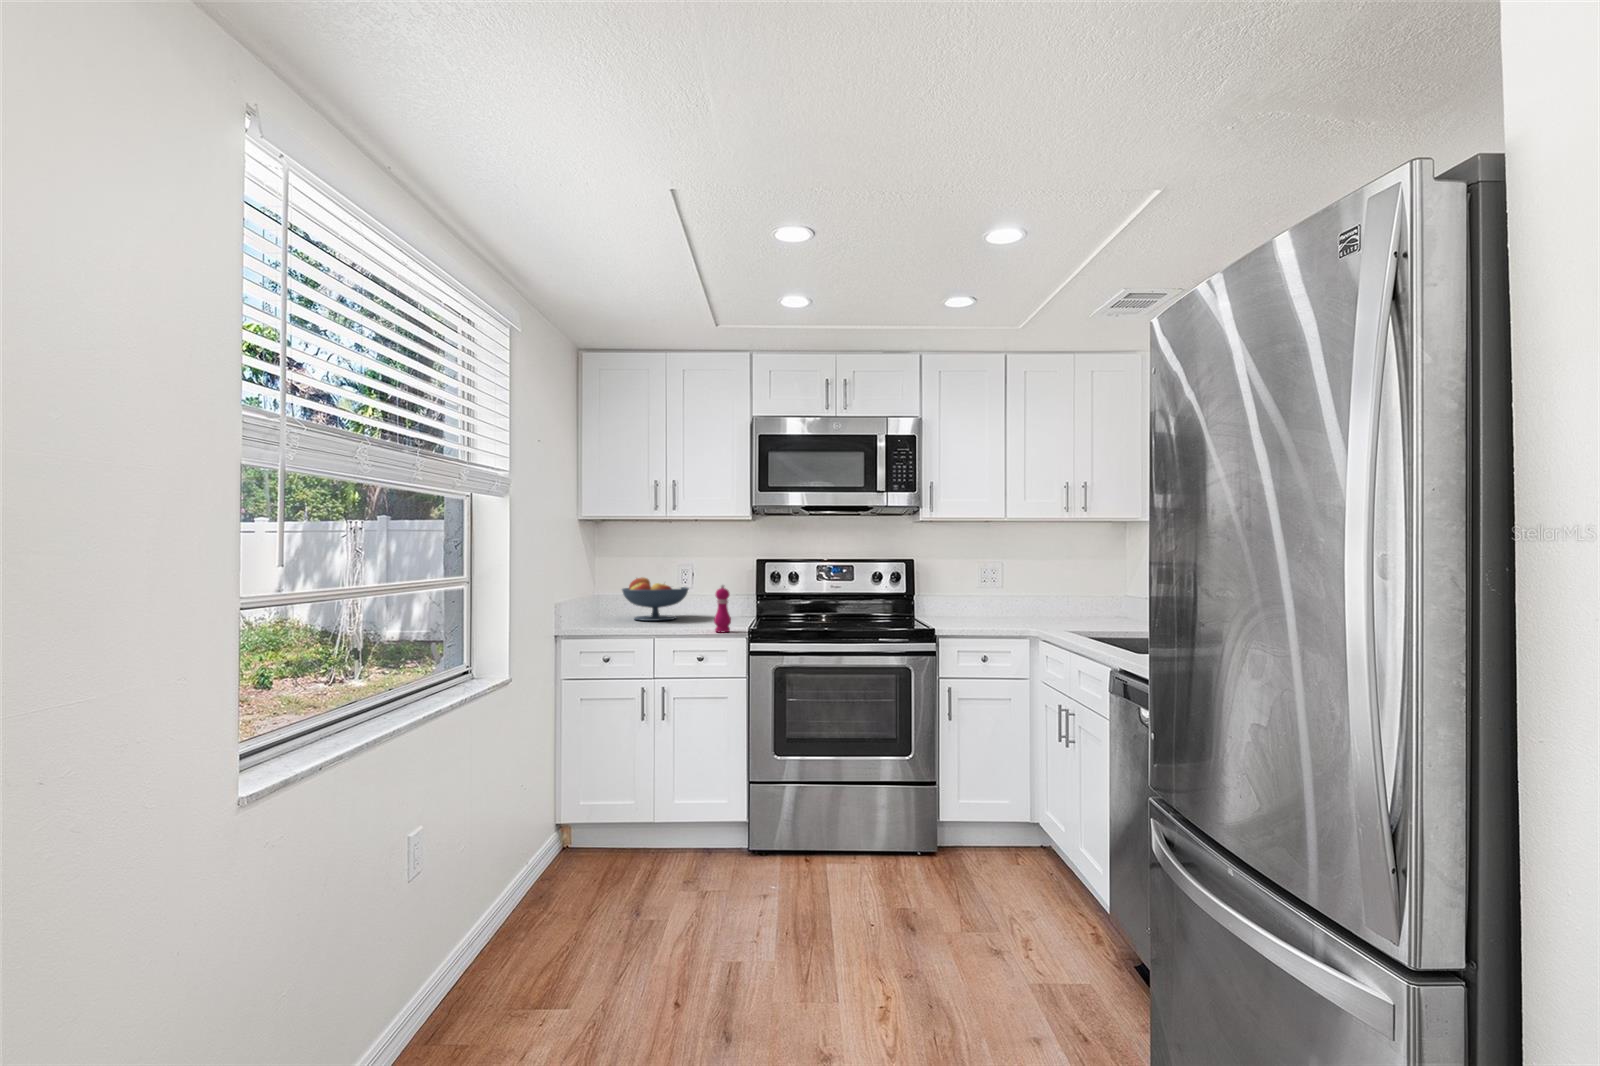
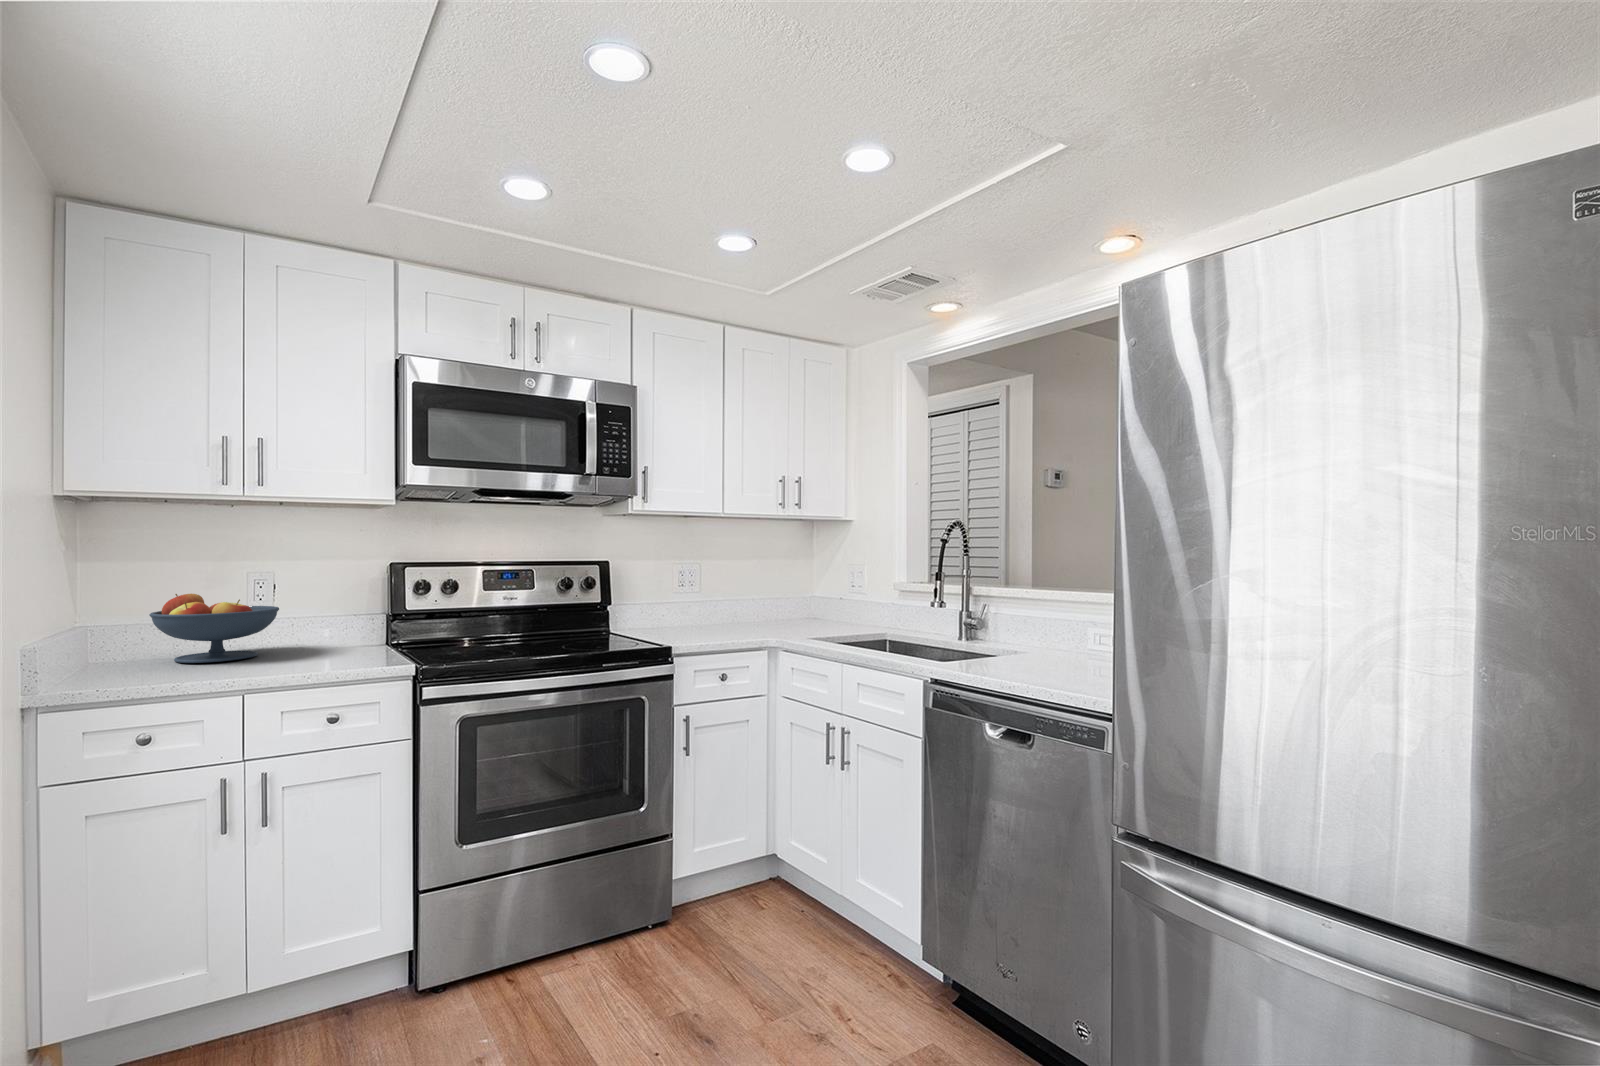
pepper mill: present [714,585,731,632] -> none [353,602,382,674]

